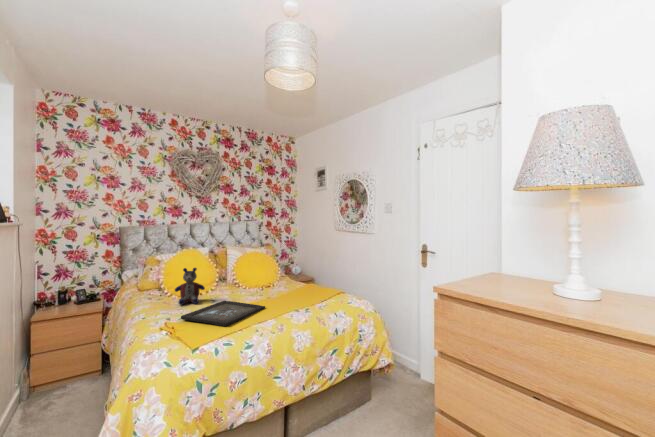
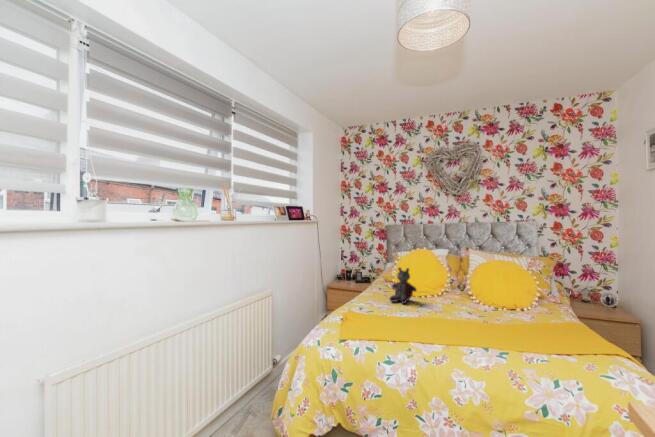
tray: present [181,301,265,326] -> none [369,307,452,331]

